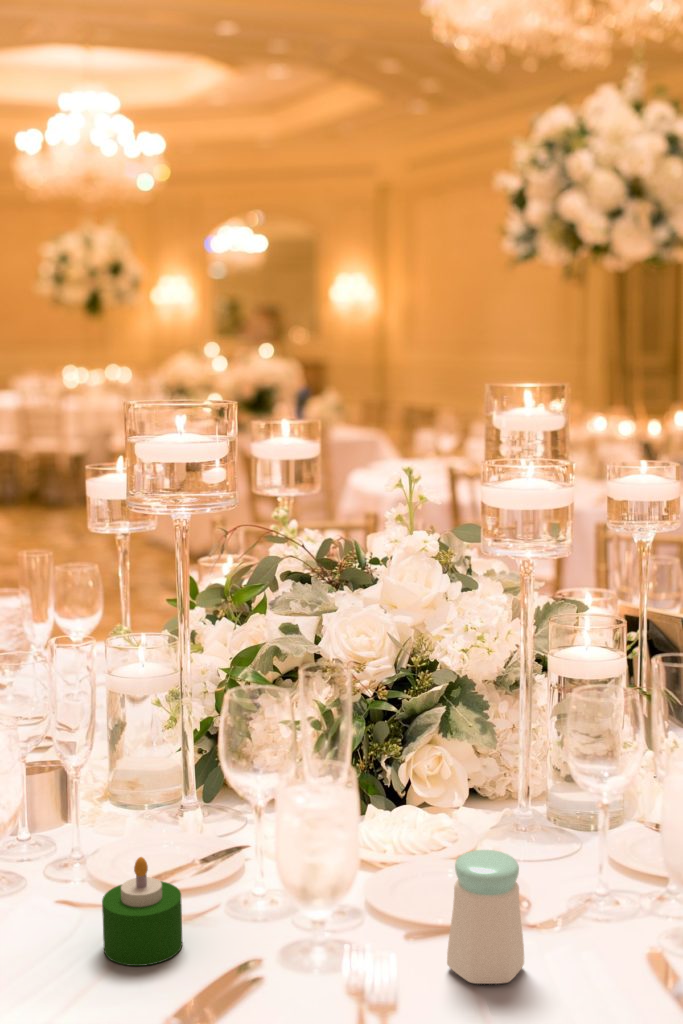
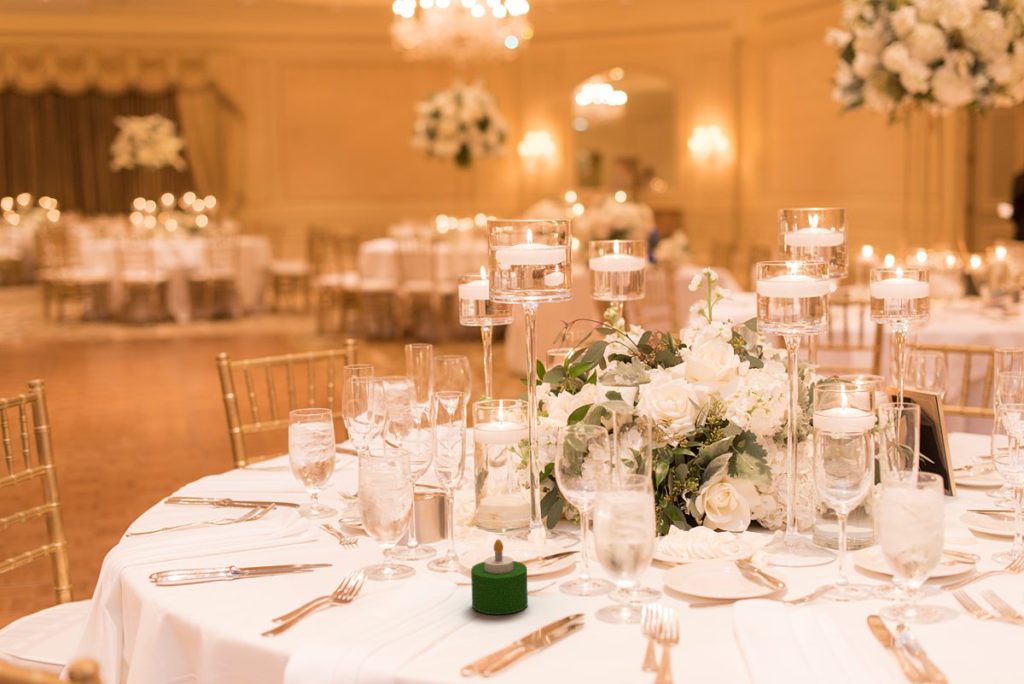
salt shaker: present [447,850,524,984] -> none [717,538,774,632]

